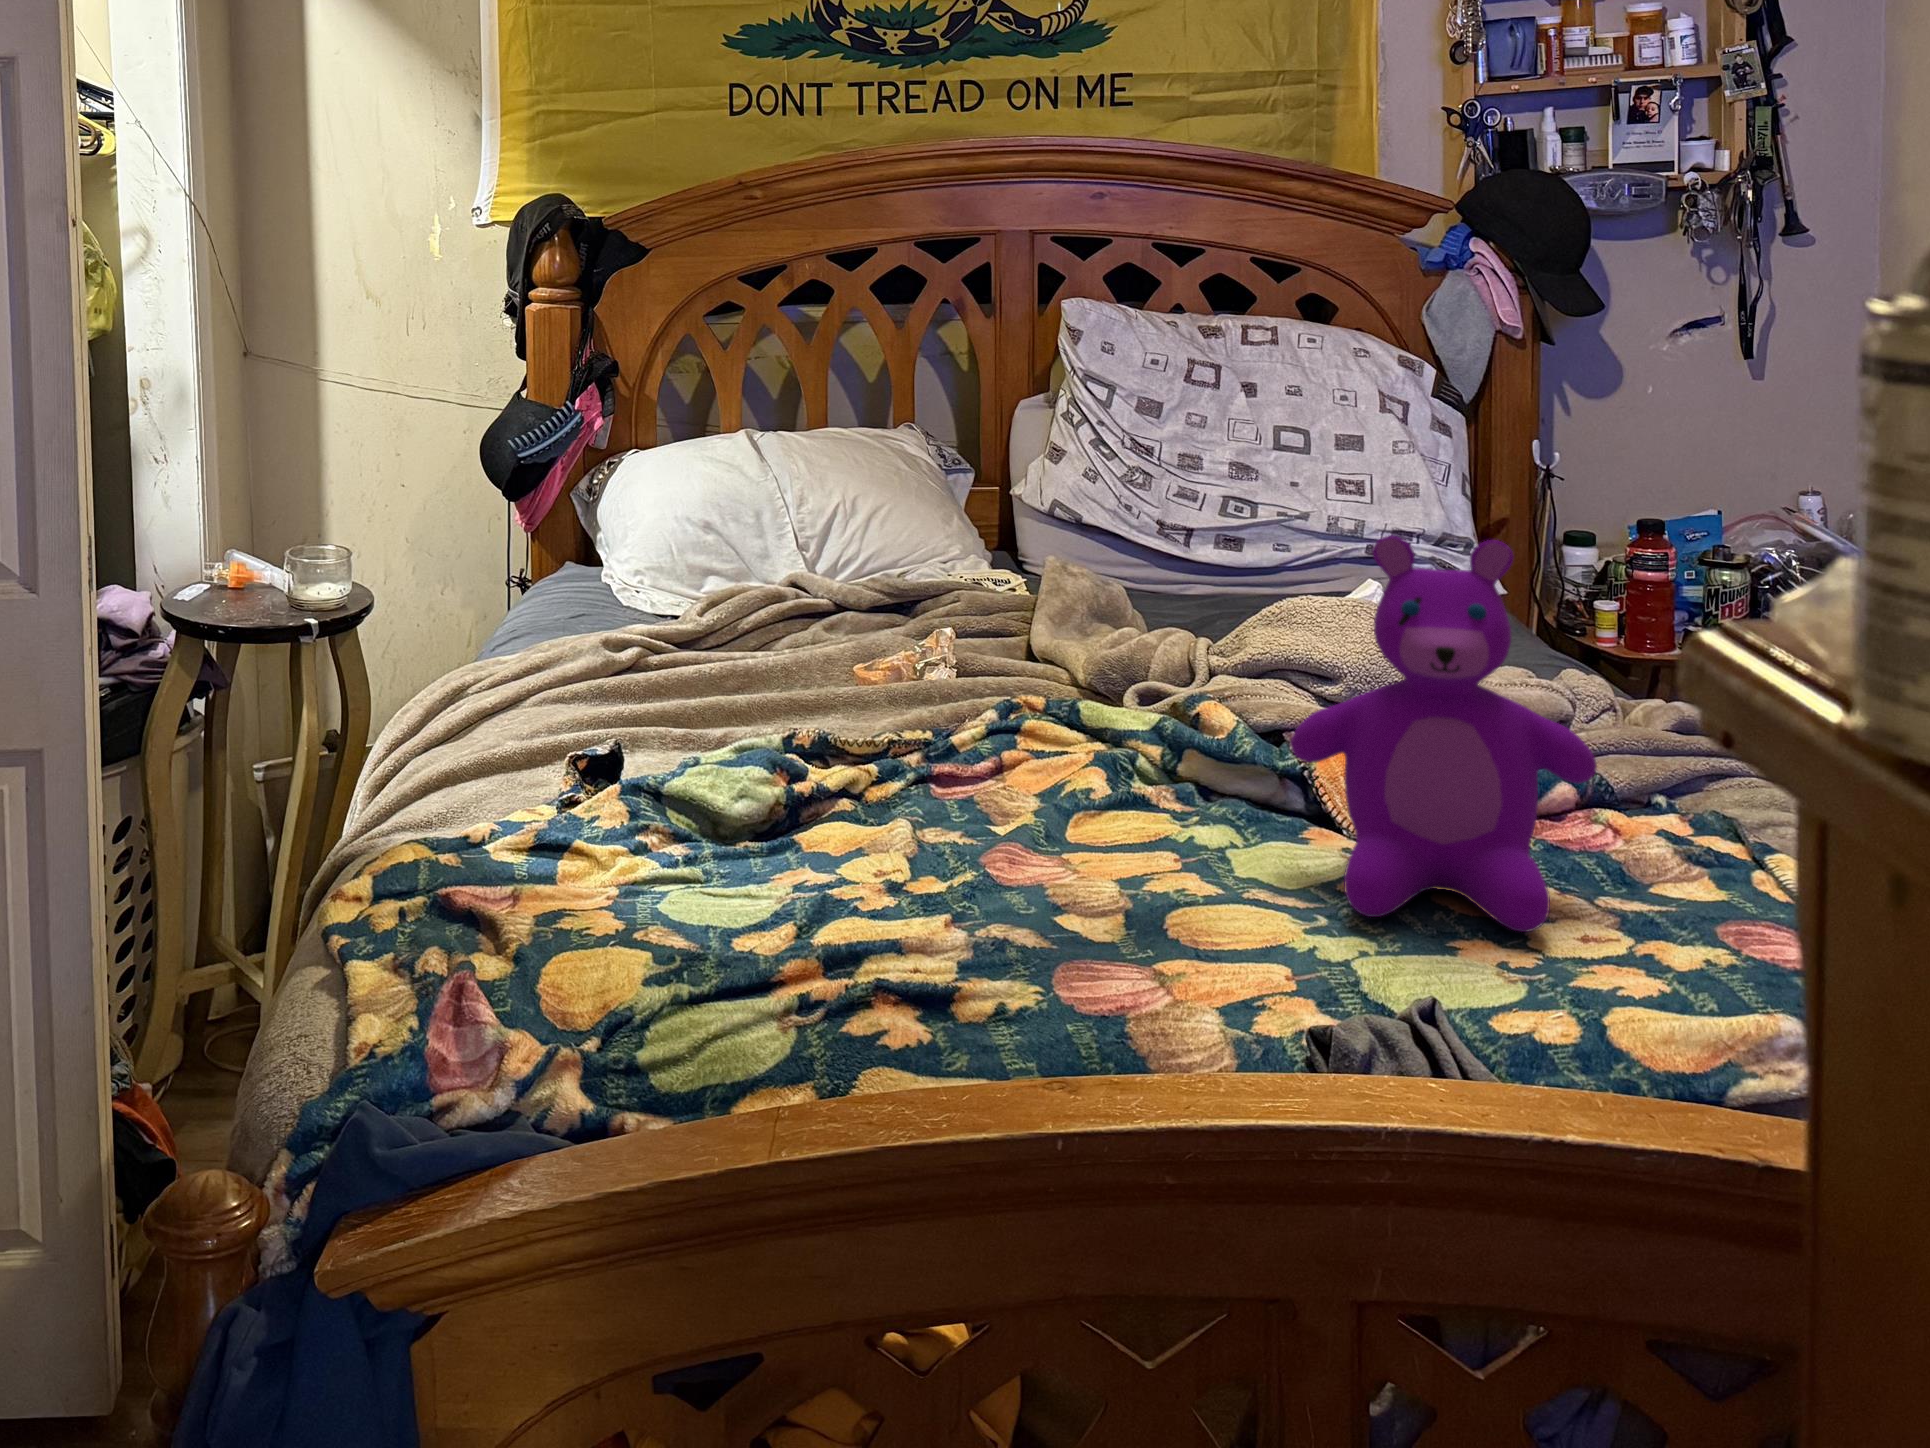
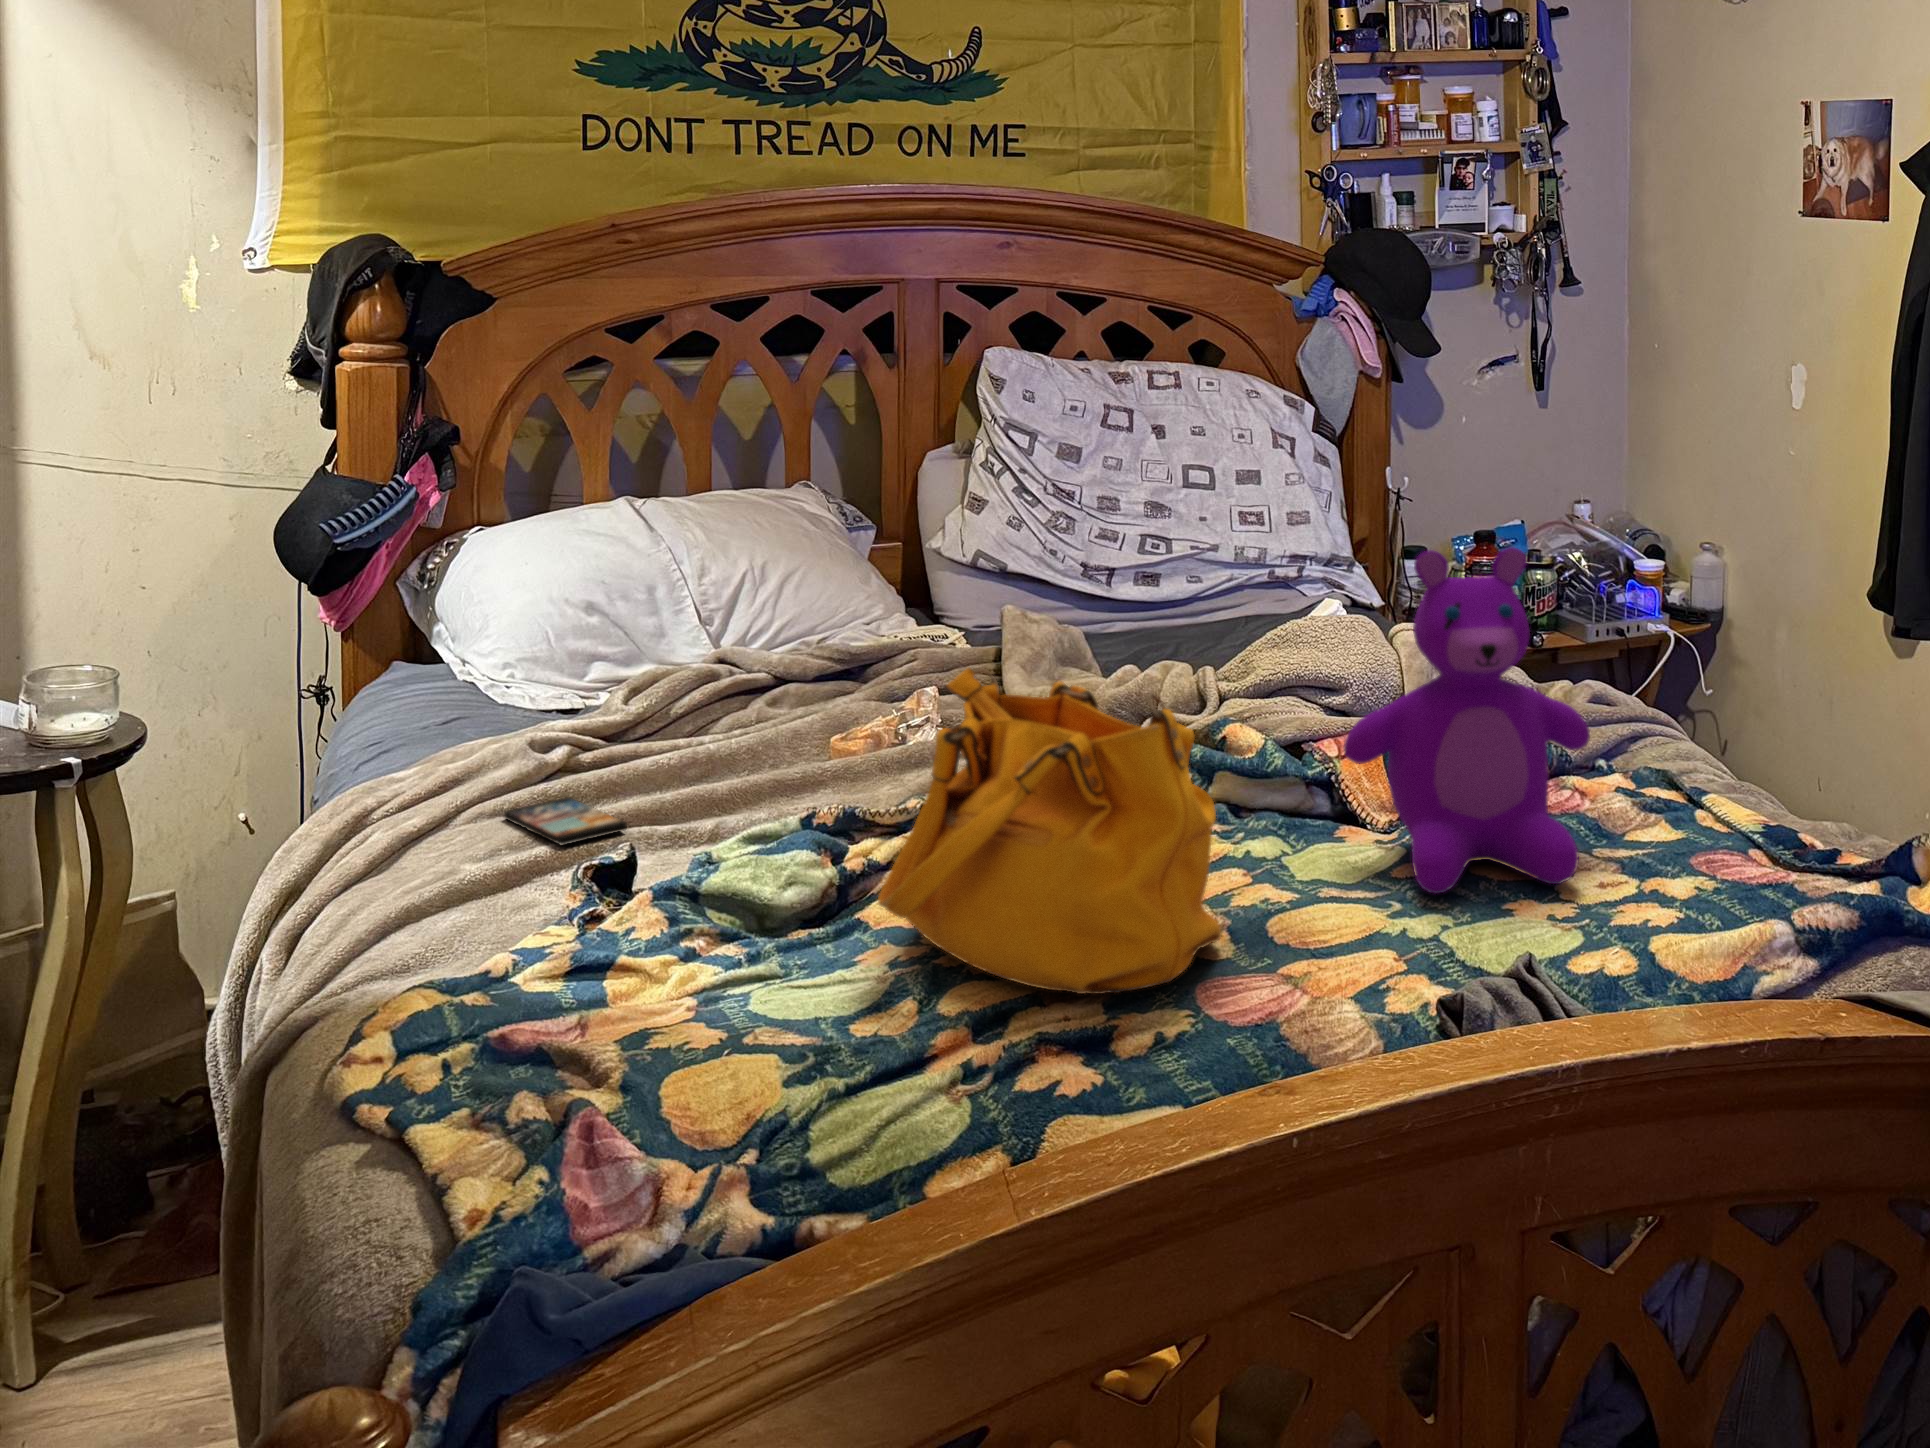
handbag: none [772,613,1107,953] -> present [878,668,1222,994]
smartphone: none [565,693,649,735] -> present [504,797,627,845]

